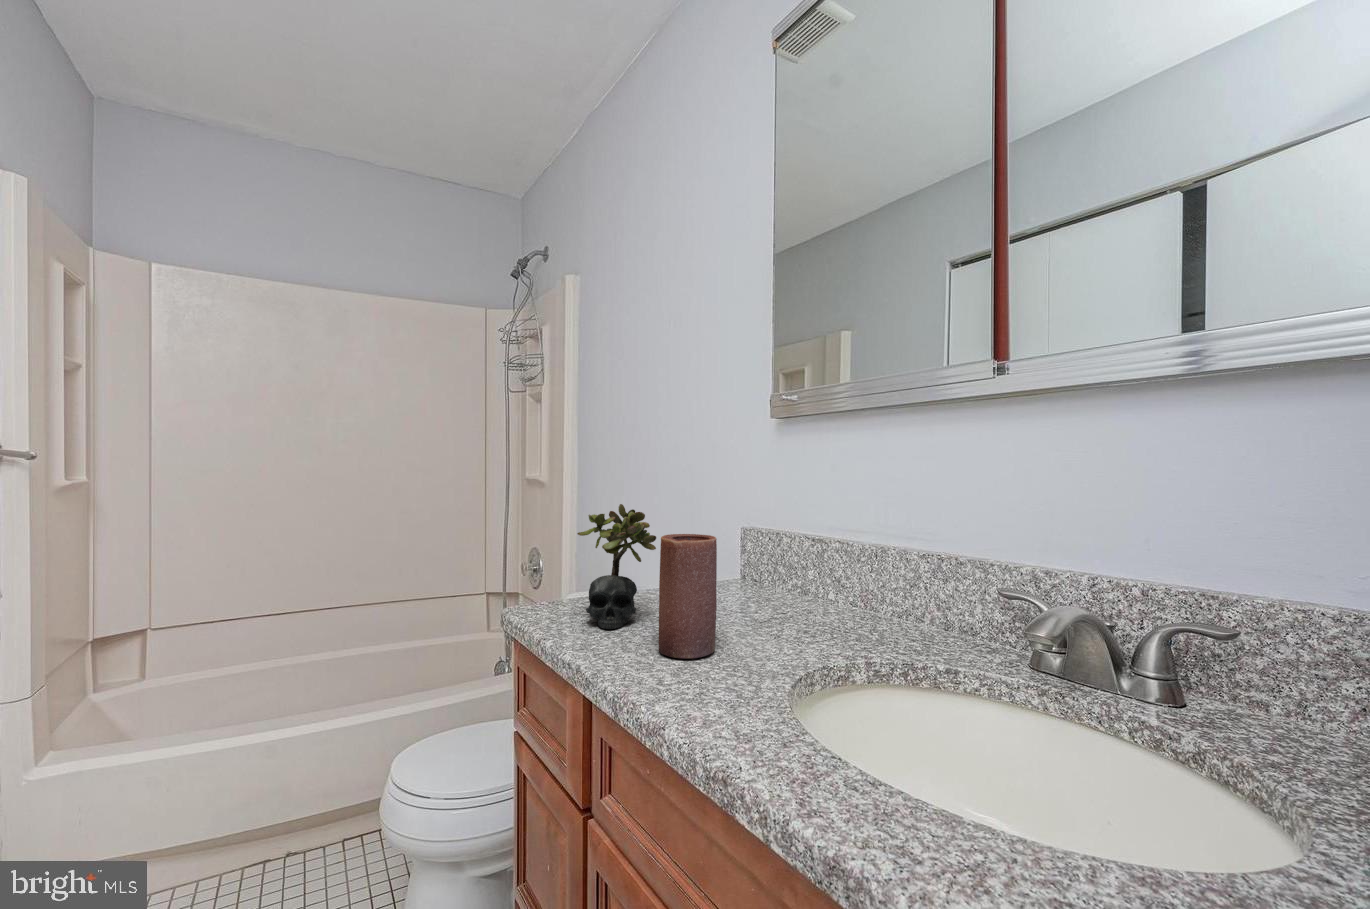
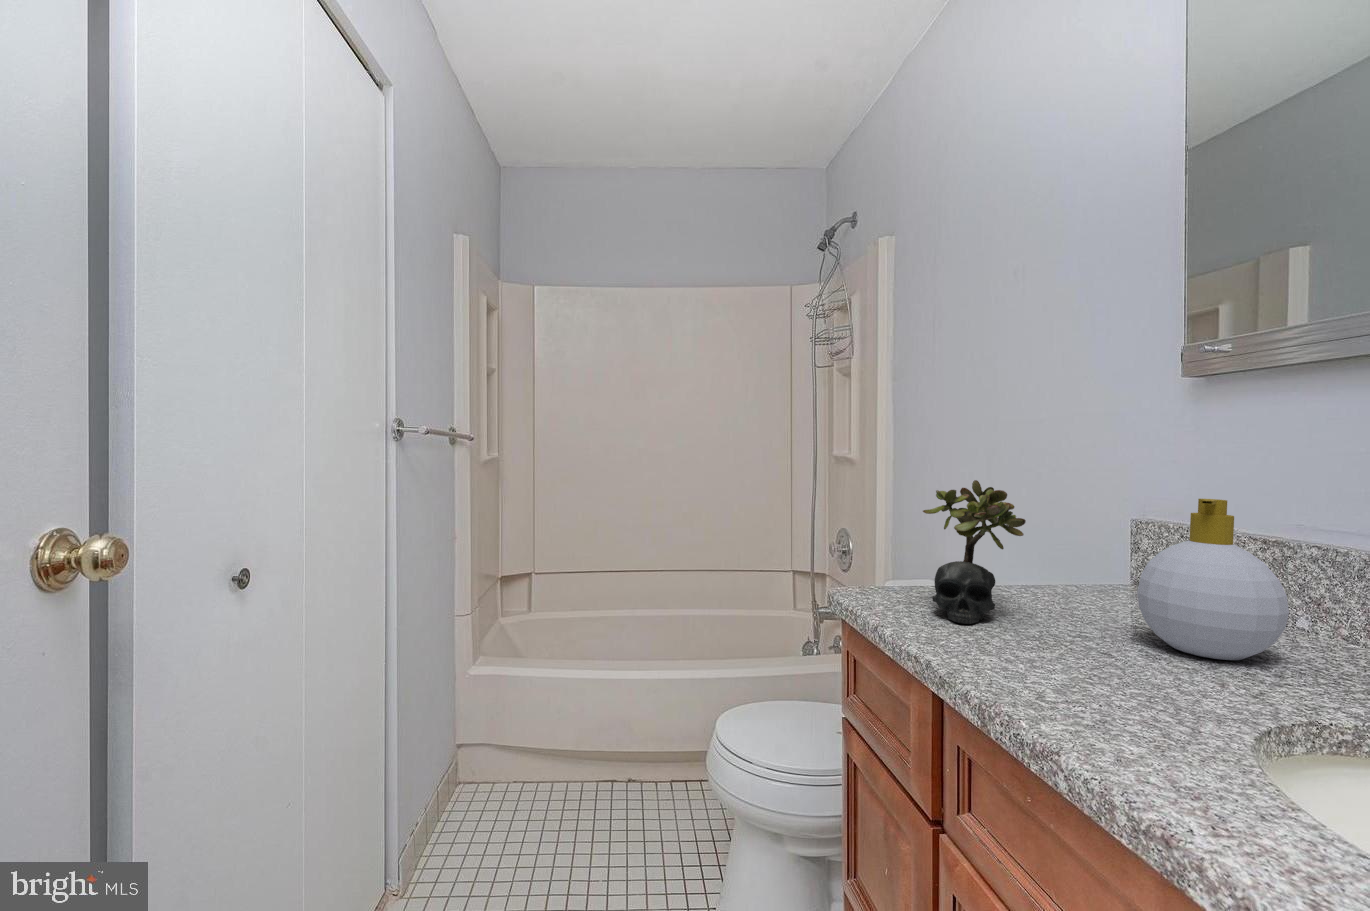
soap bottle: none [733,513,820,631] -> present [1137,499,1289,660]
candle: present [658,534,717,658] -> none [1033,517,1122,674]

